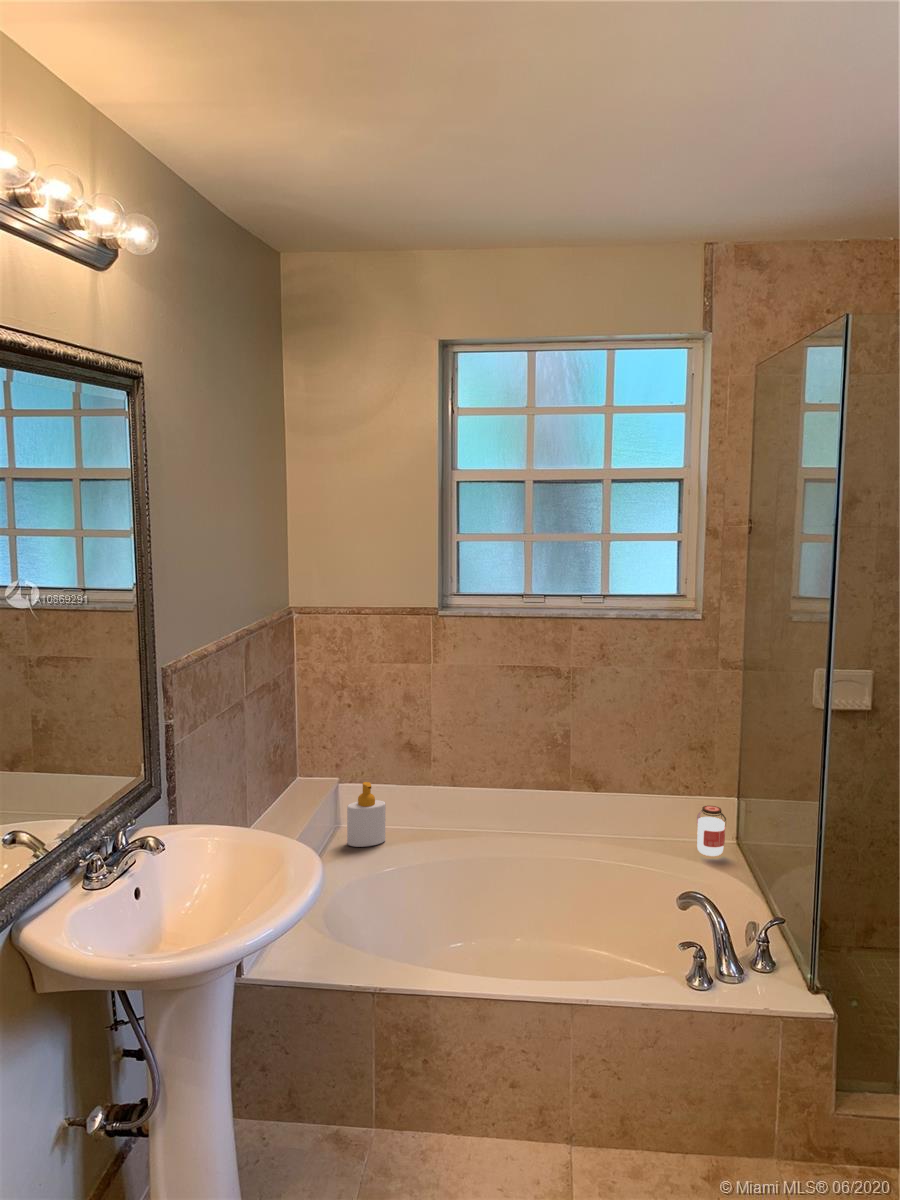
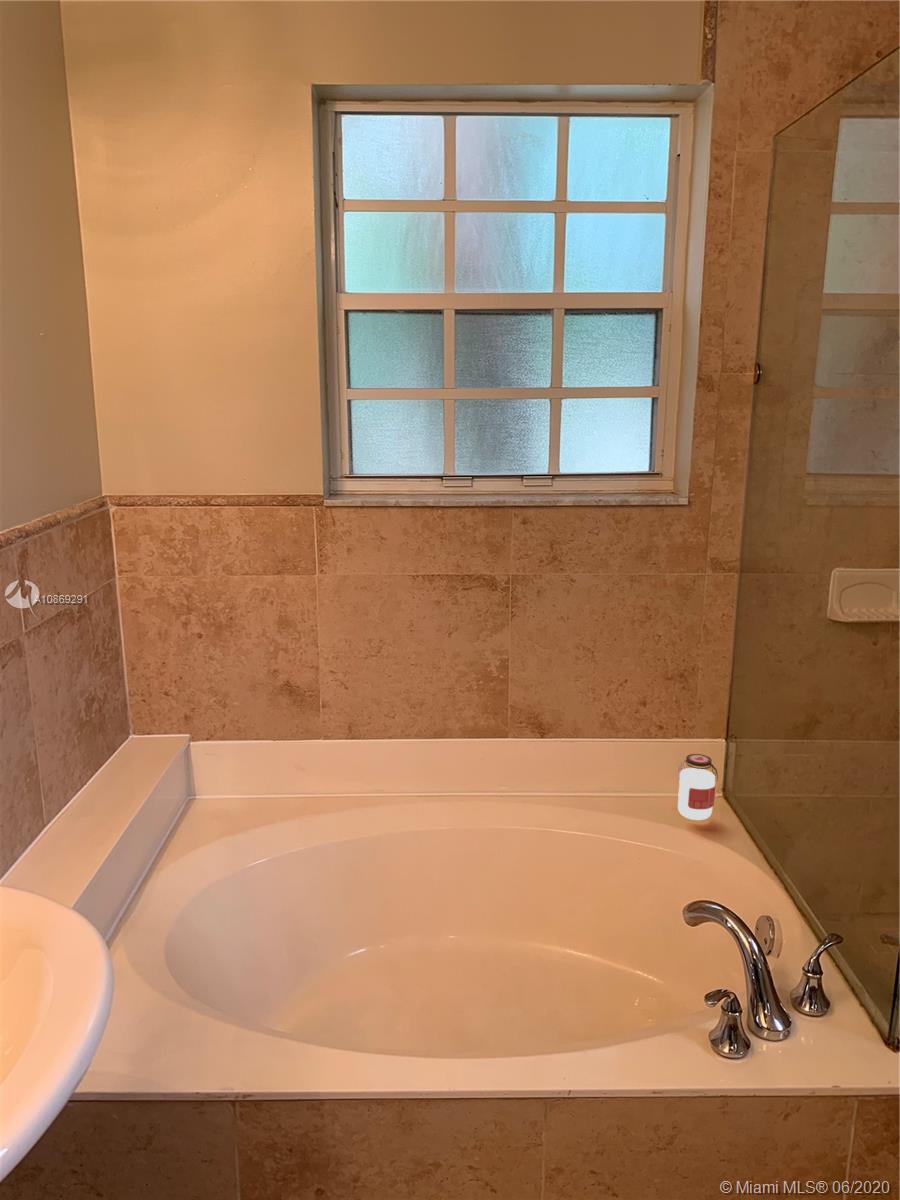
soap bottle: present [347,782,386,847] -> none [201,744,258,834]

